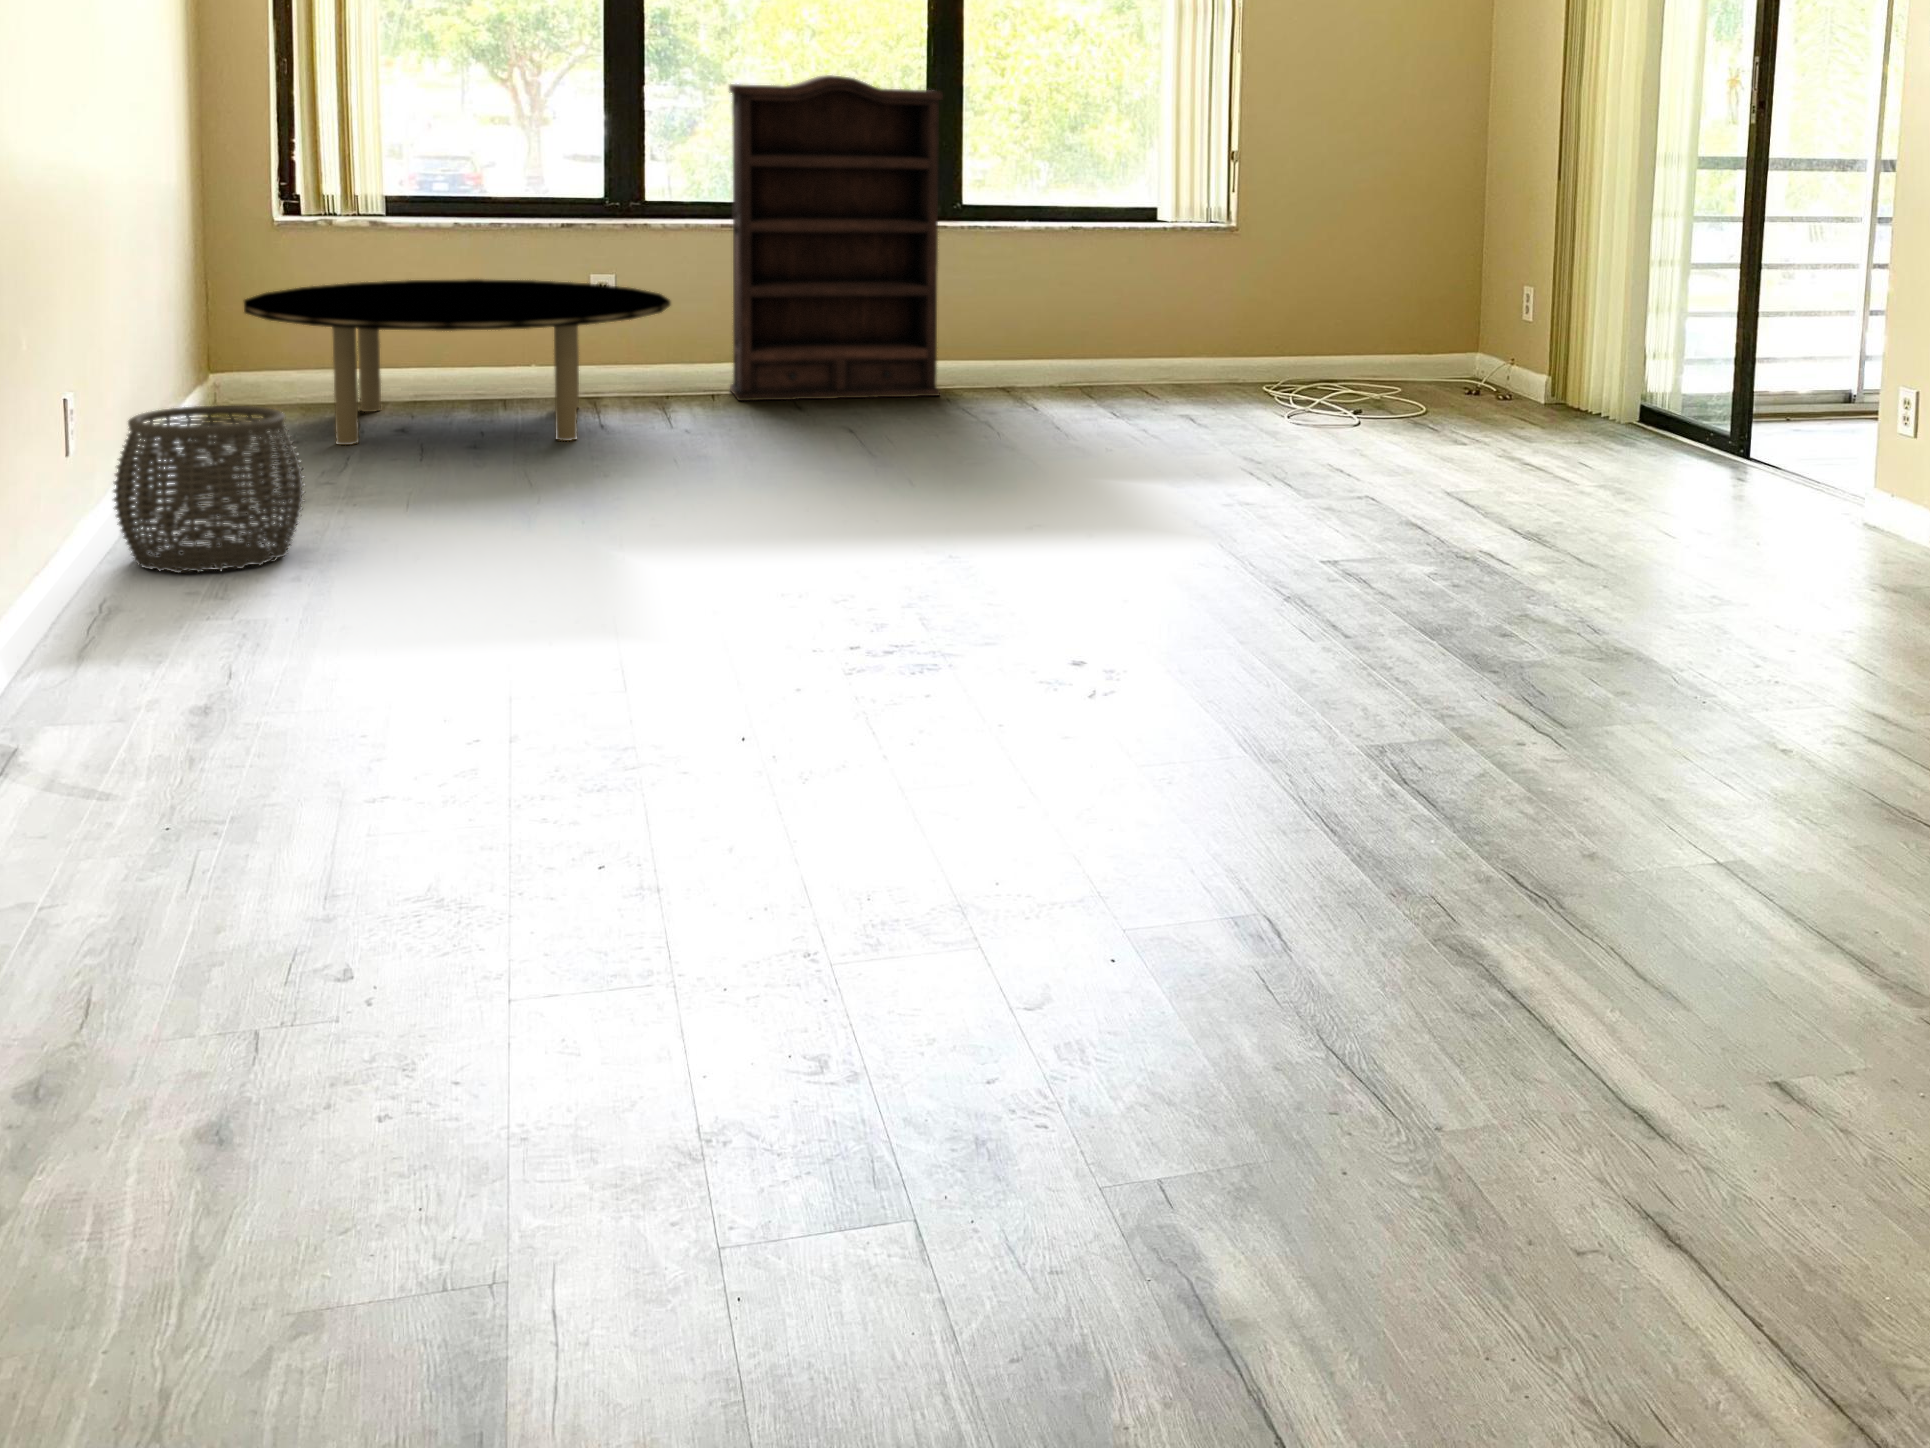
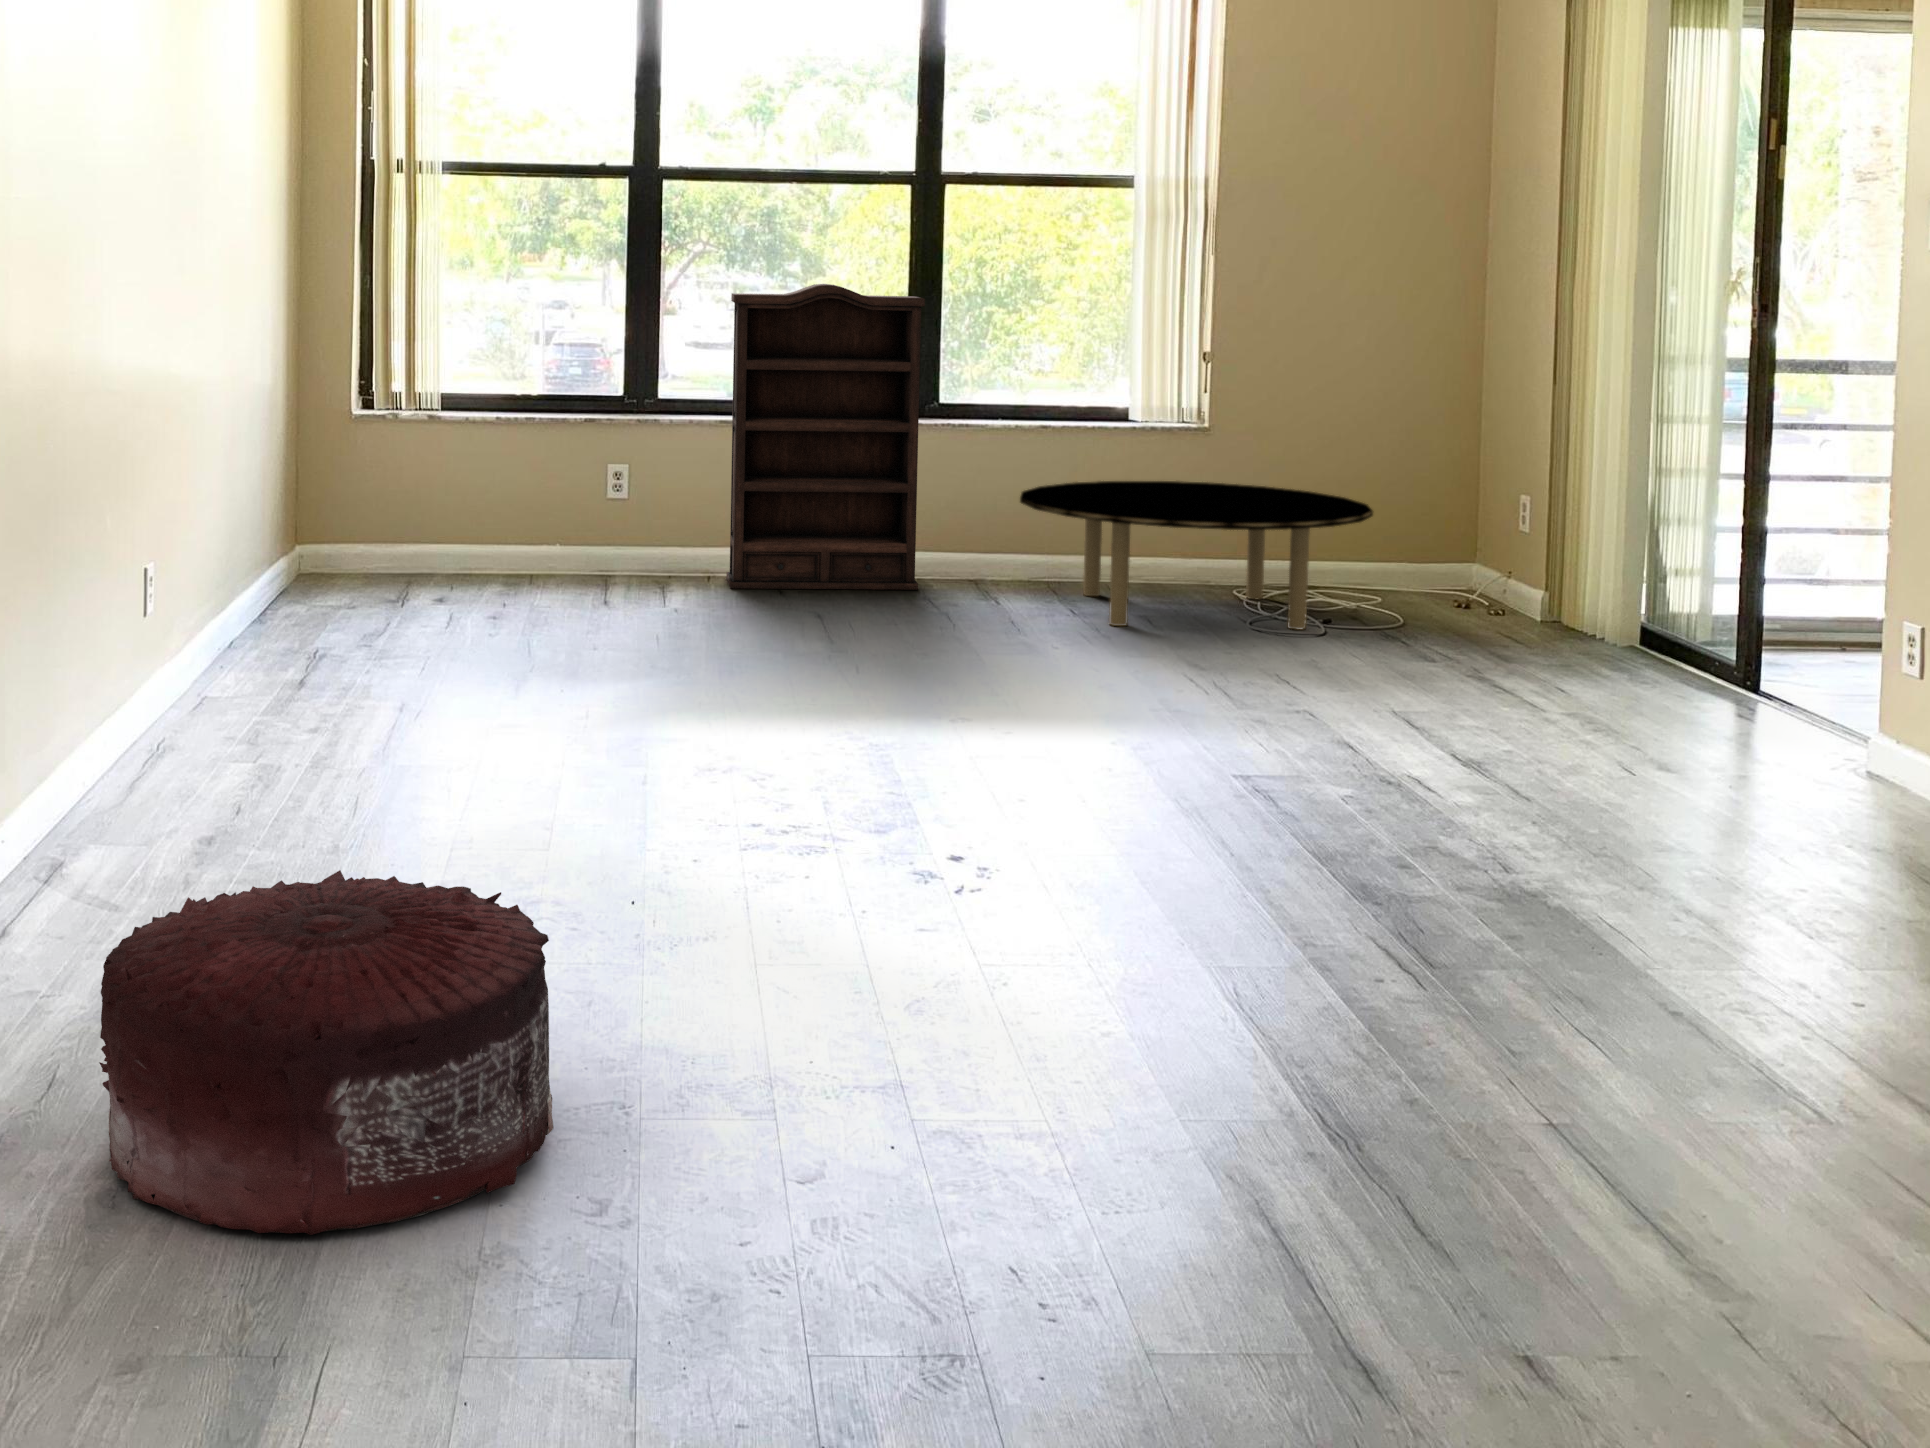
coffee table: present [244,279,671,445] -> present [1020,481,1373,630]
woven basket: present [113,406,304,573] -> none [178,582,328,727]
pouf: none [167,723,739,1154] -> present [100,870,553,1235]

